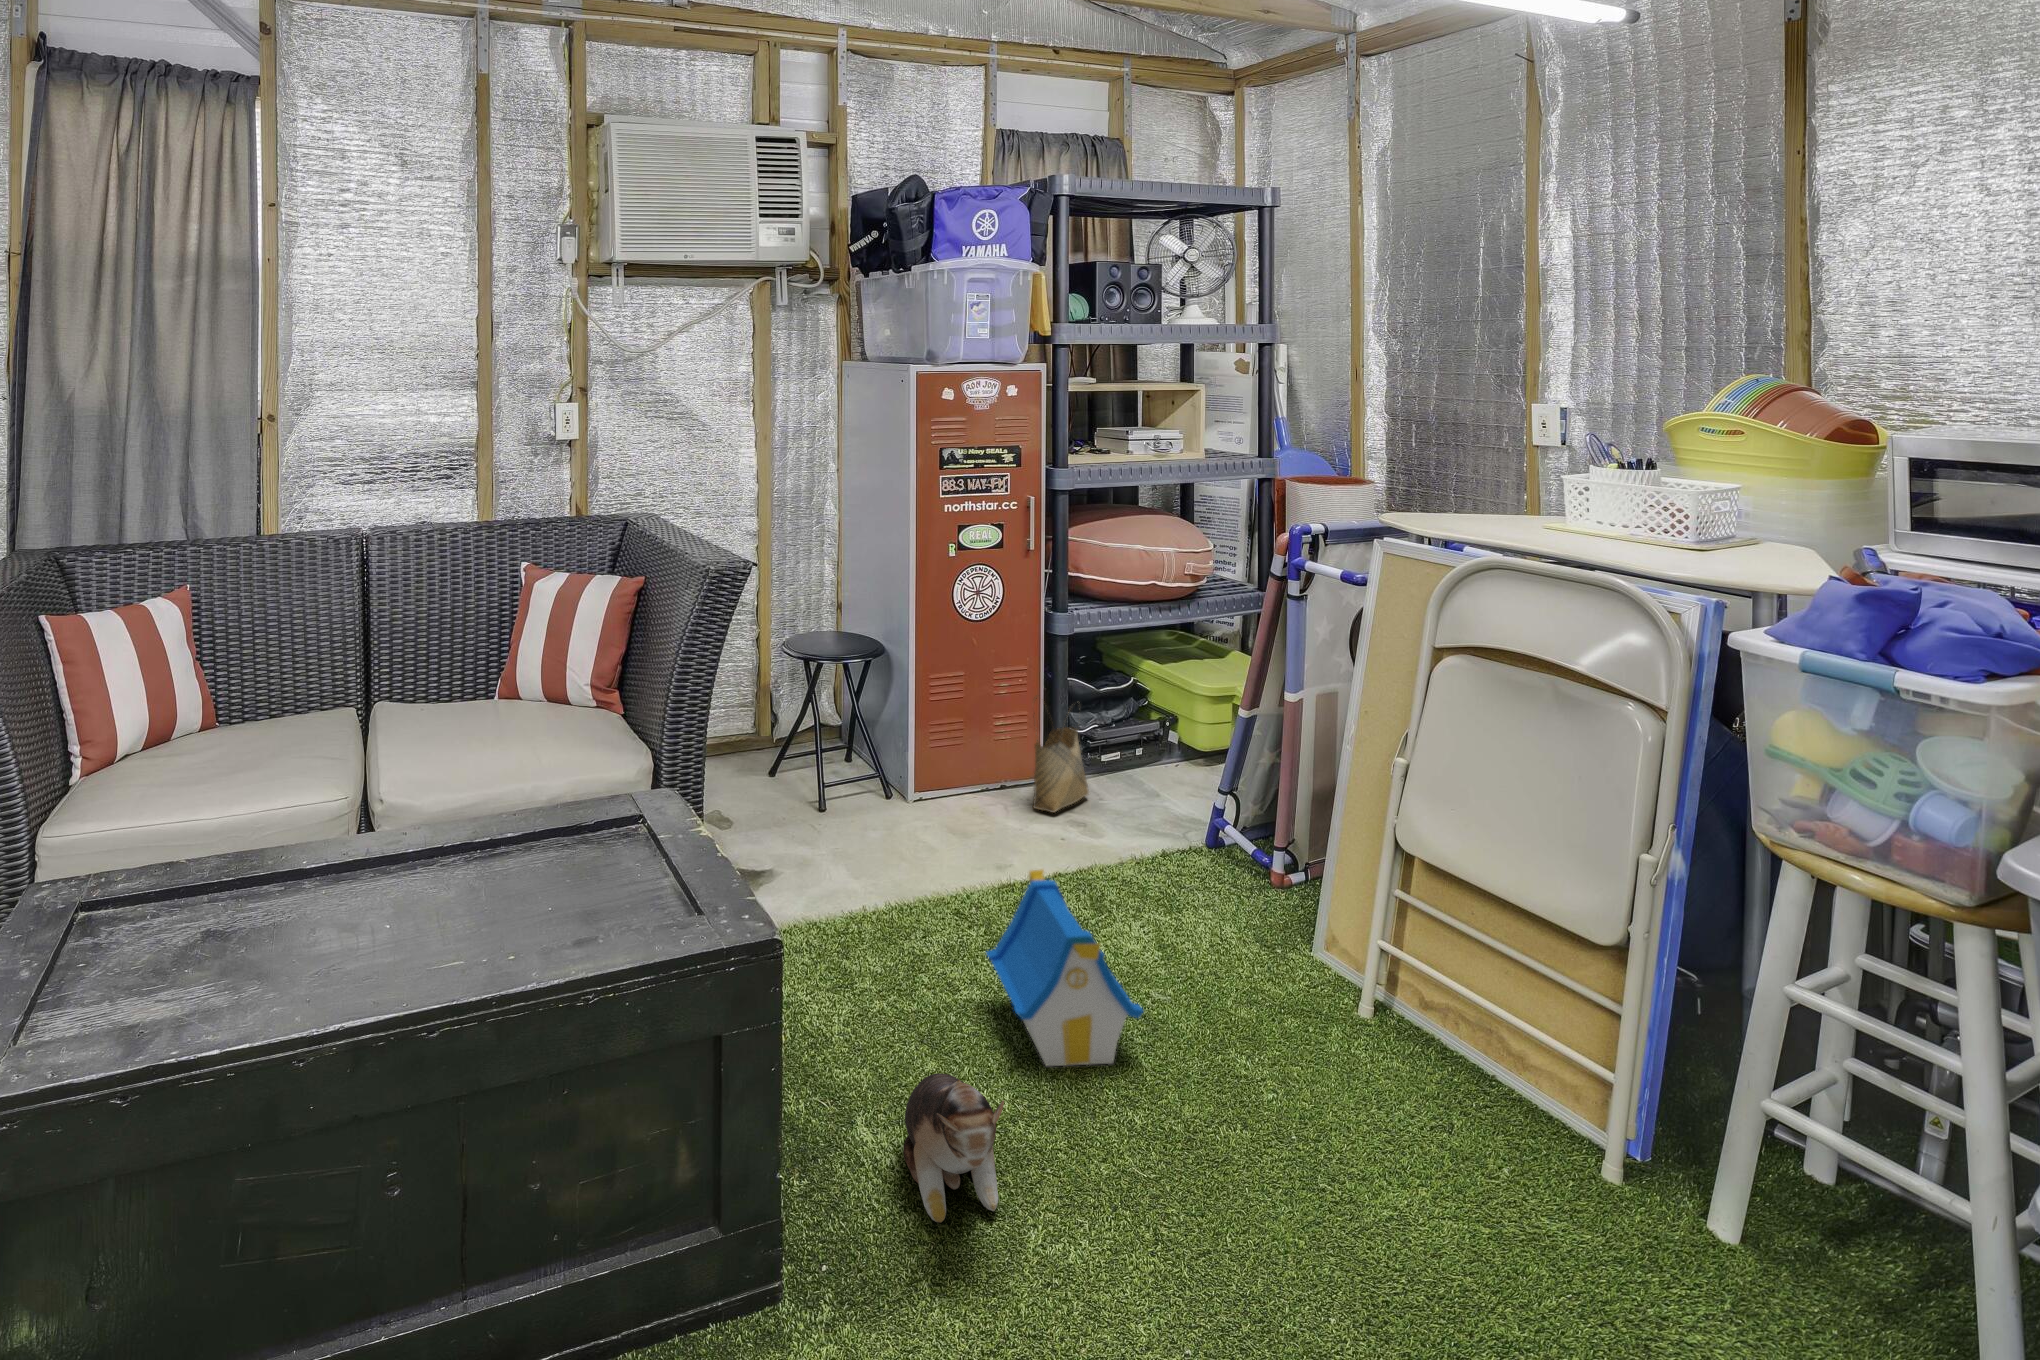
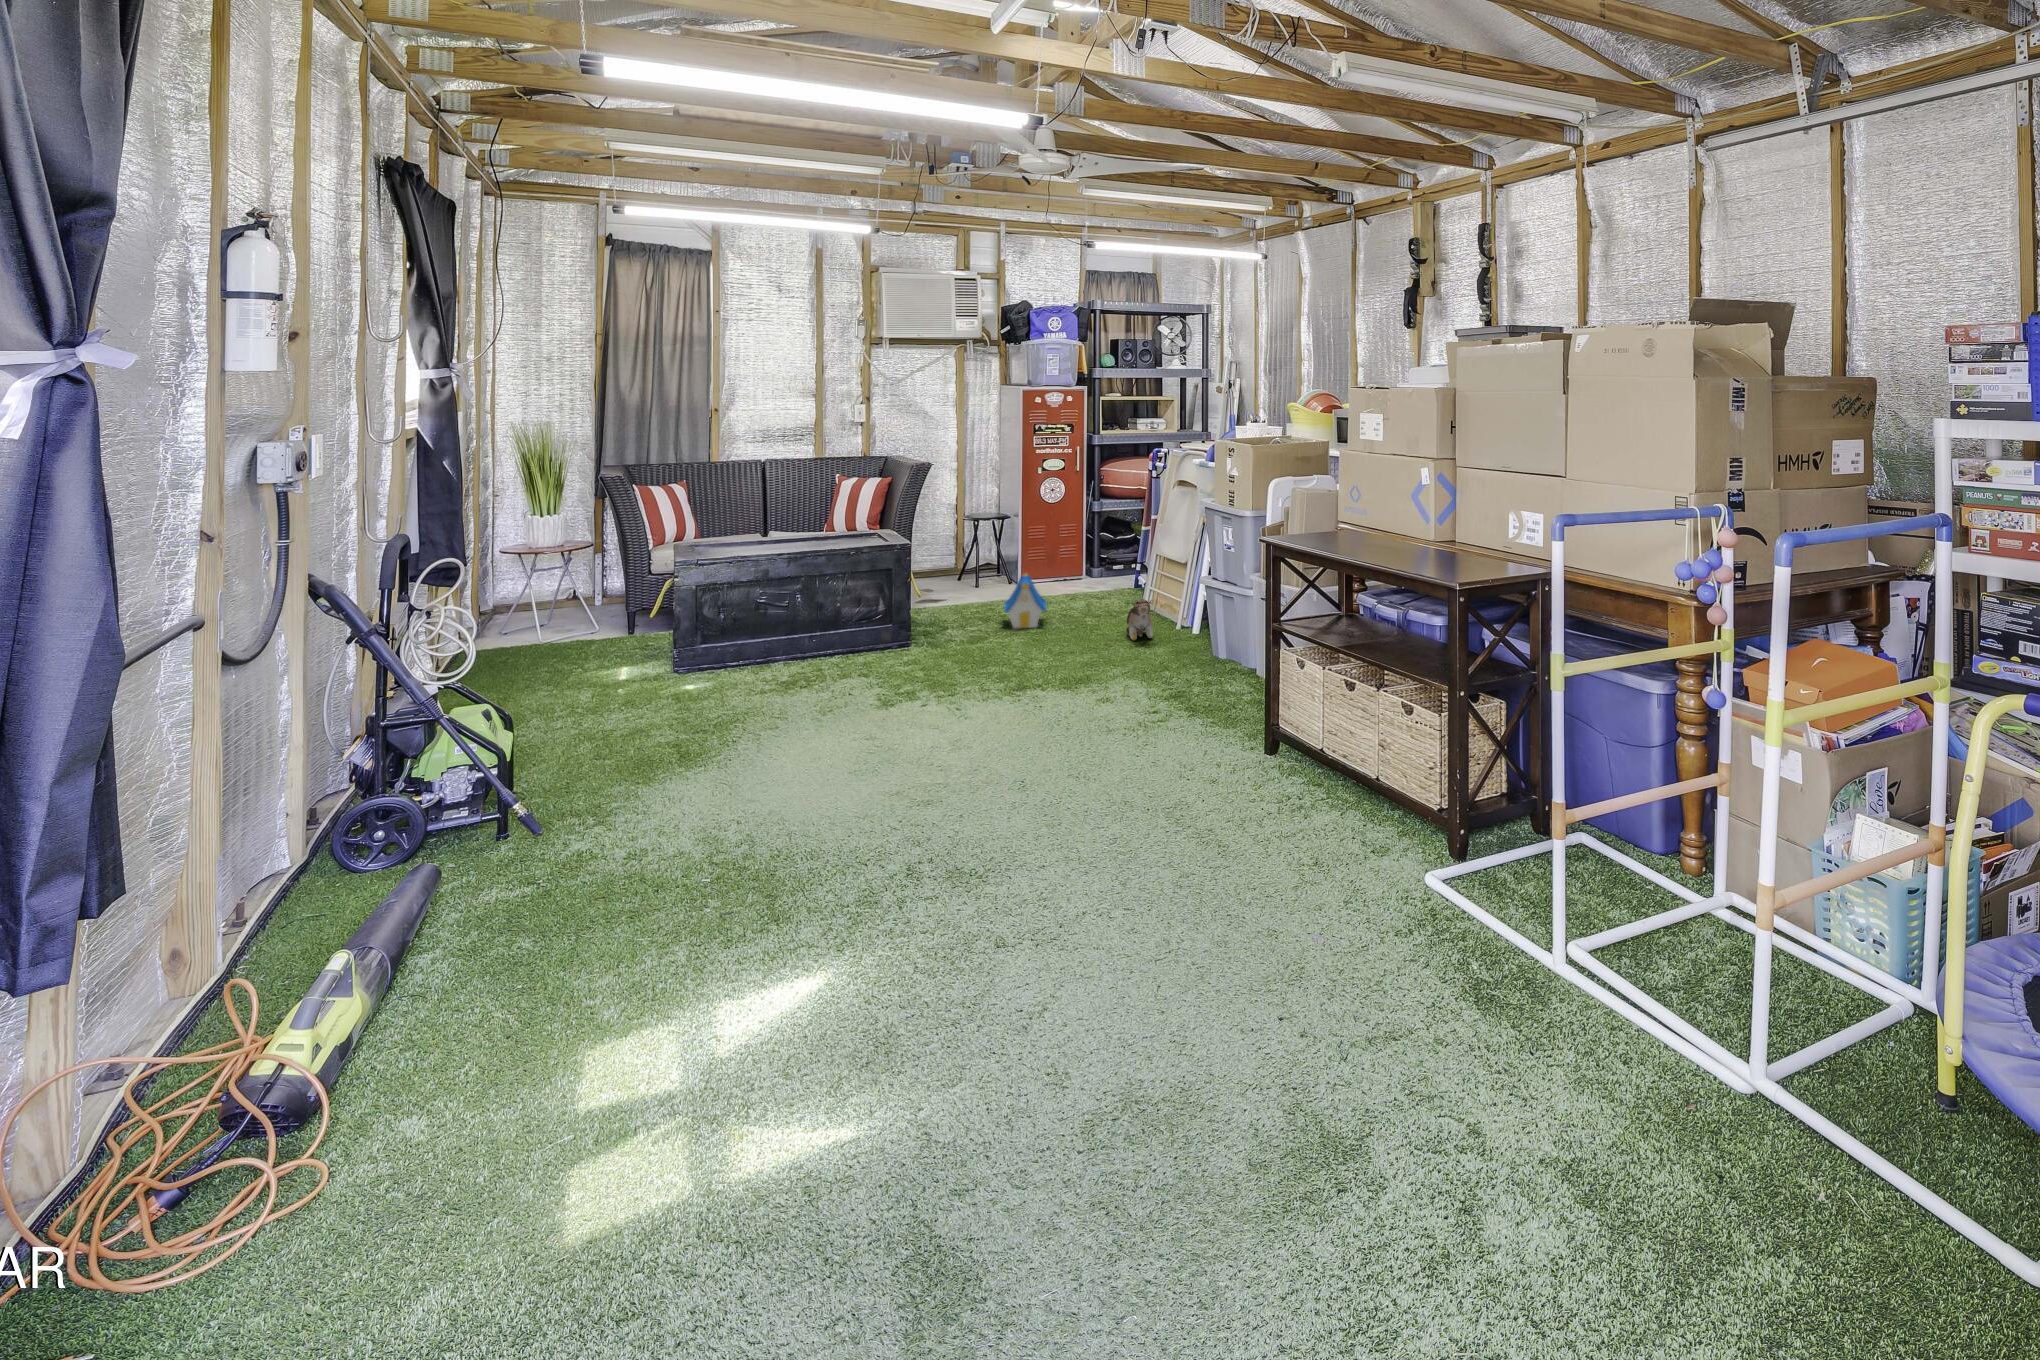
woven basket: present [1033,710,1089,813] -> none [1068,535,1097,583]
plush toy: present [903,1073,1004,1223] -> present [1126,598,1153,641]

